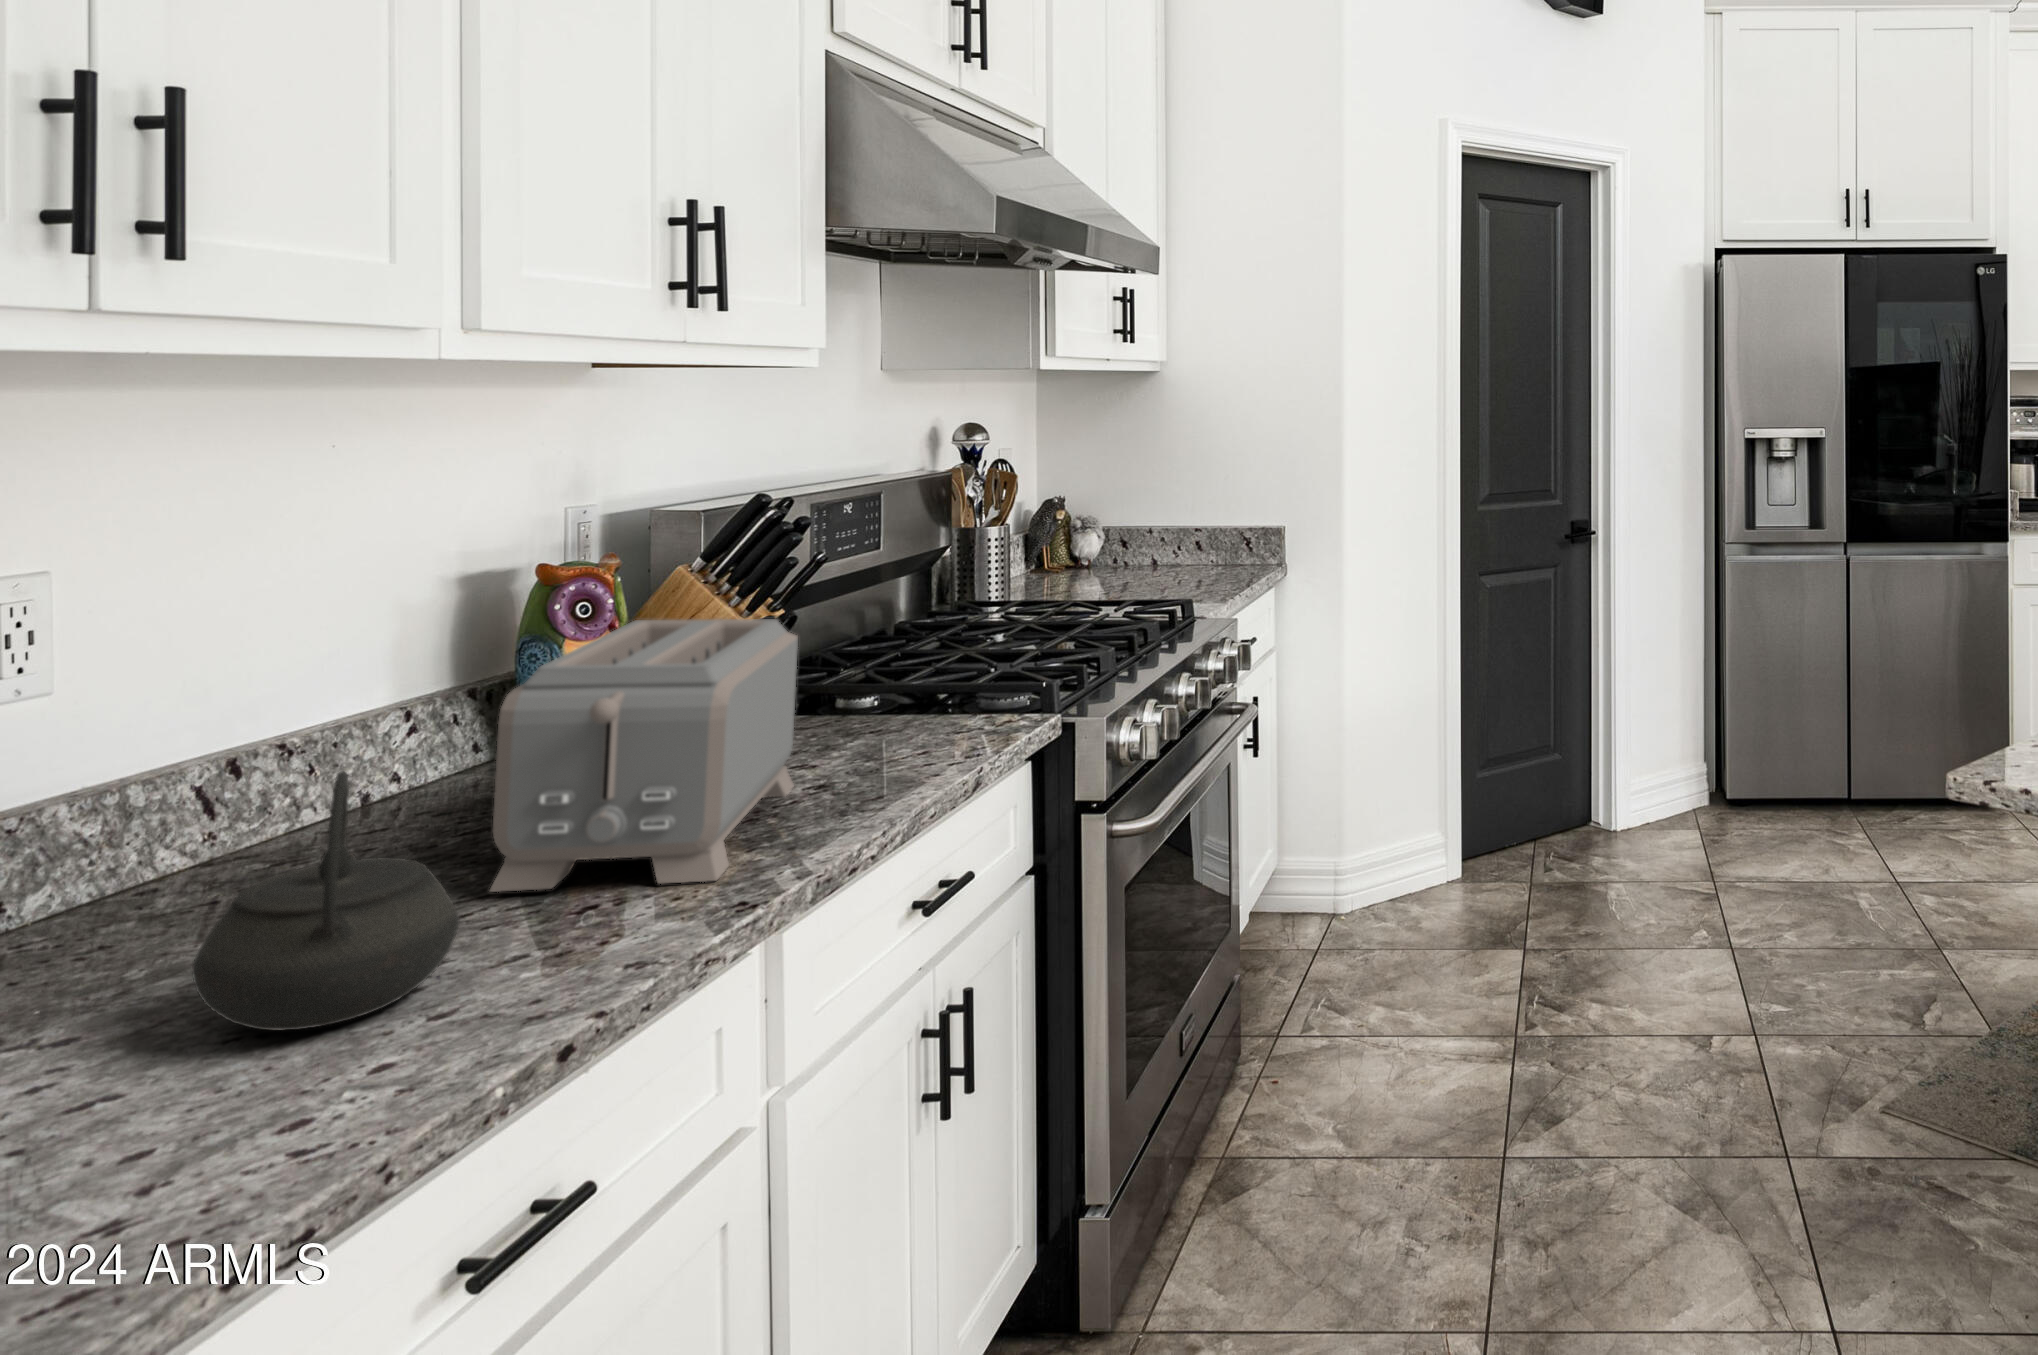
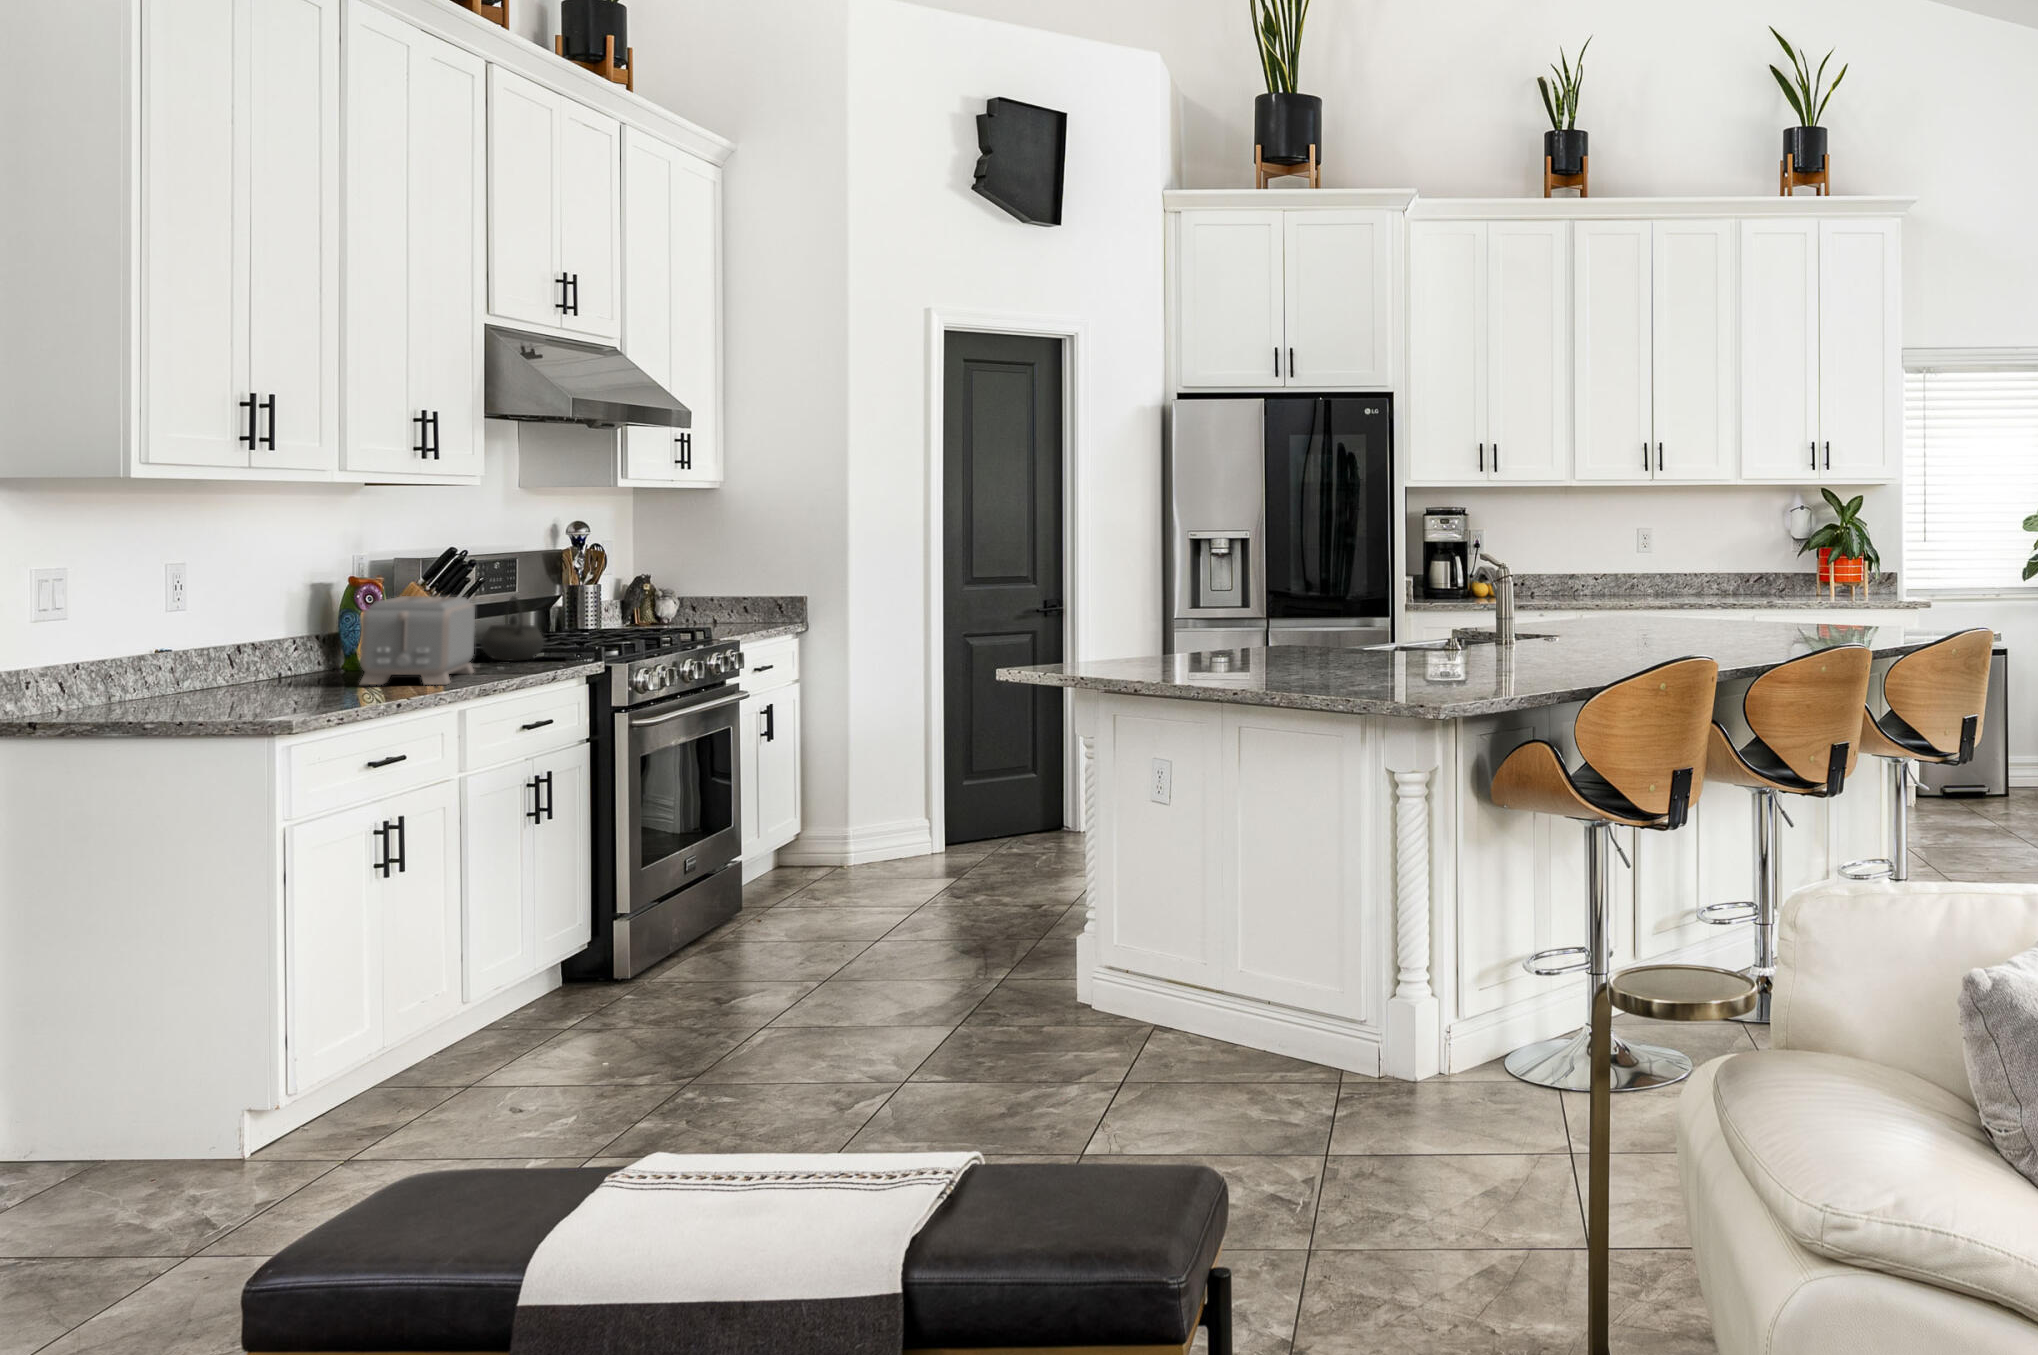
kettle: present [192,771,460,1031] -> present [481,597,544,661]

